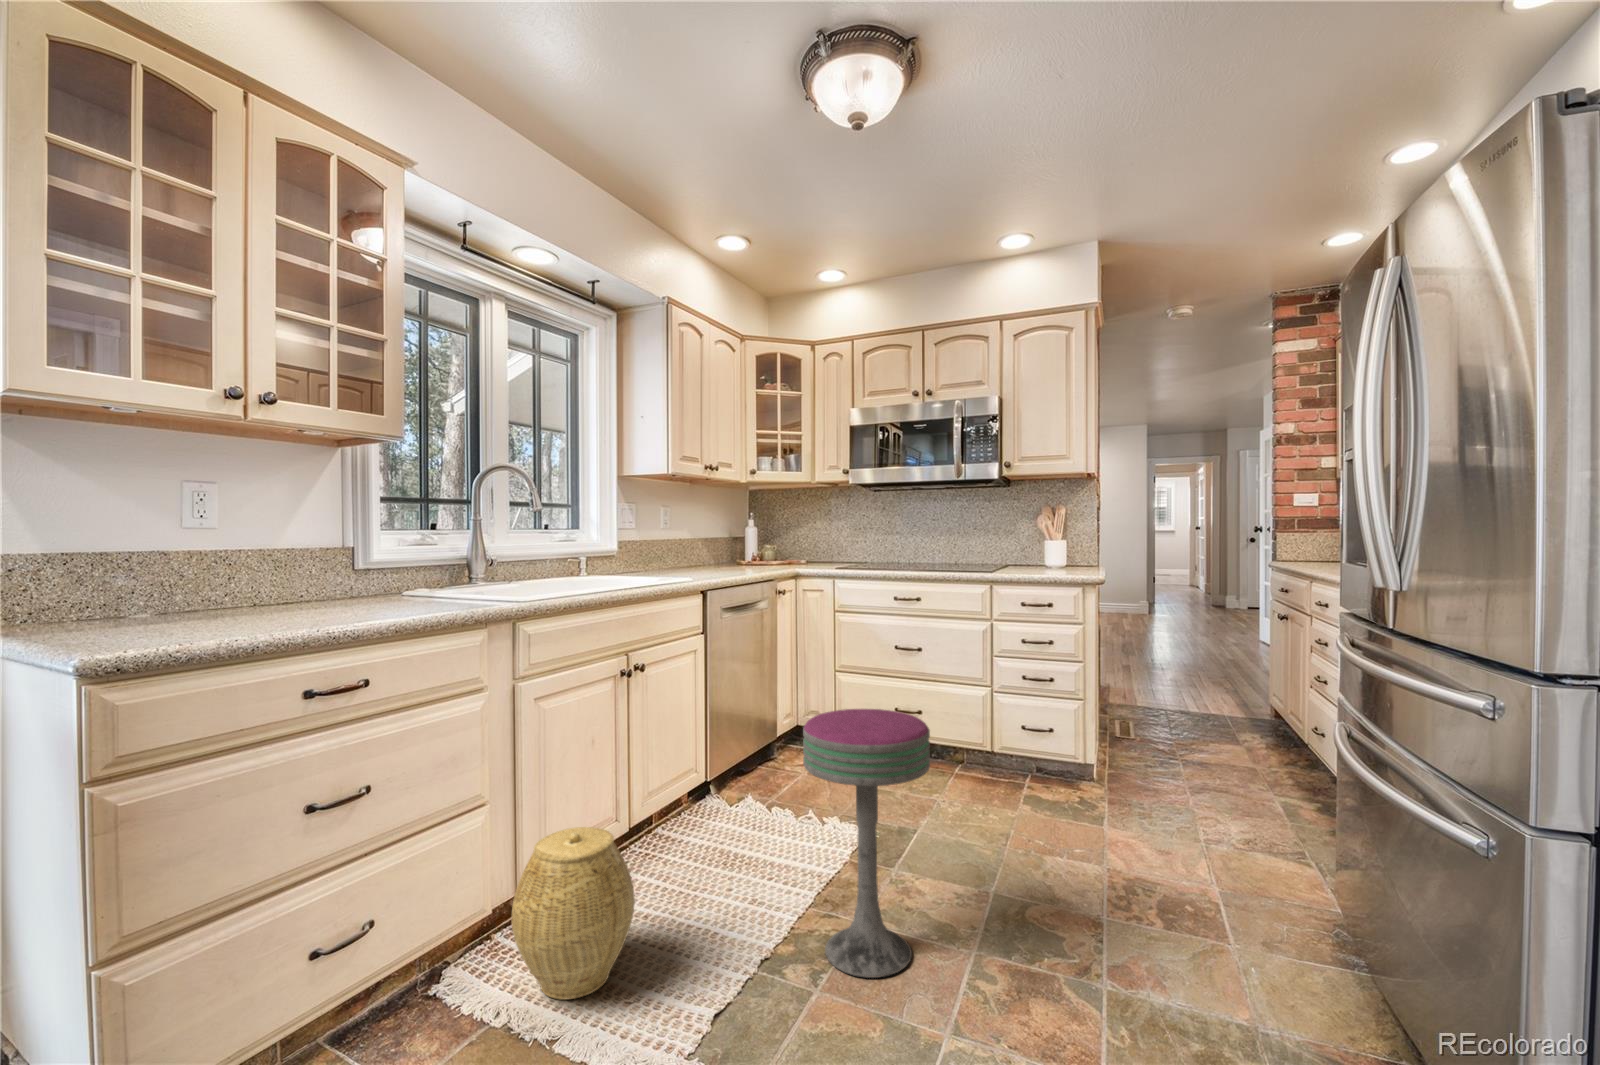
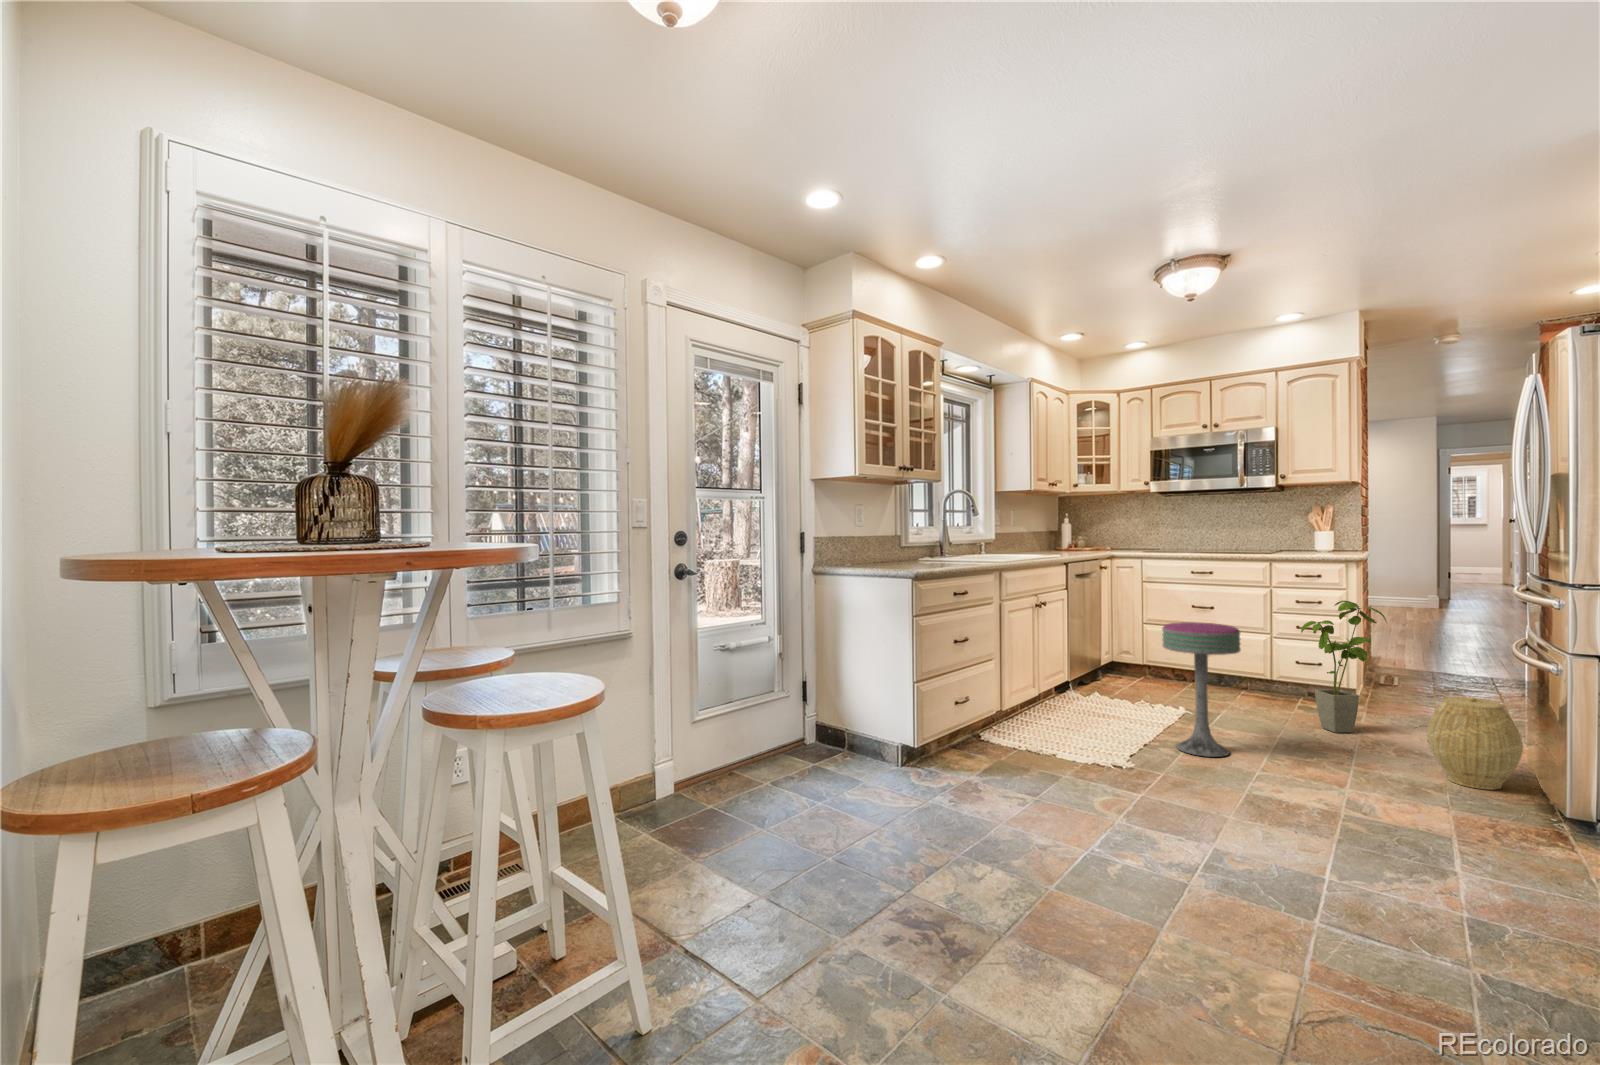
house plant: none [1027,653,1145,864] -> present [1301,600,1387,733]
woven basket: present [511,827,635,1000] -> present [1427,697,1523,790]

